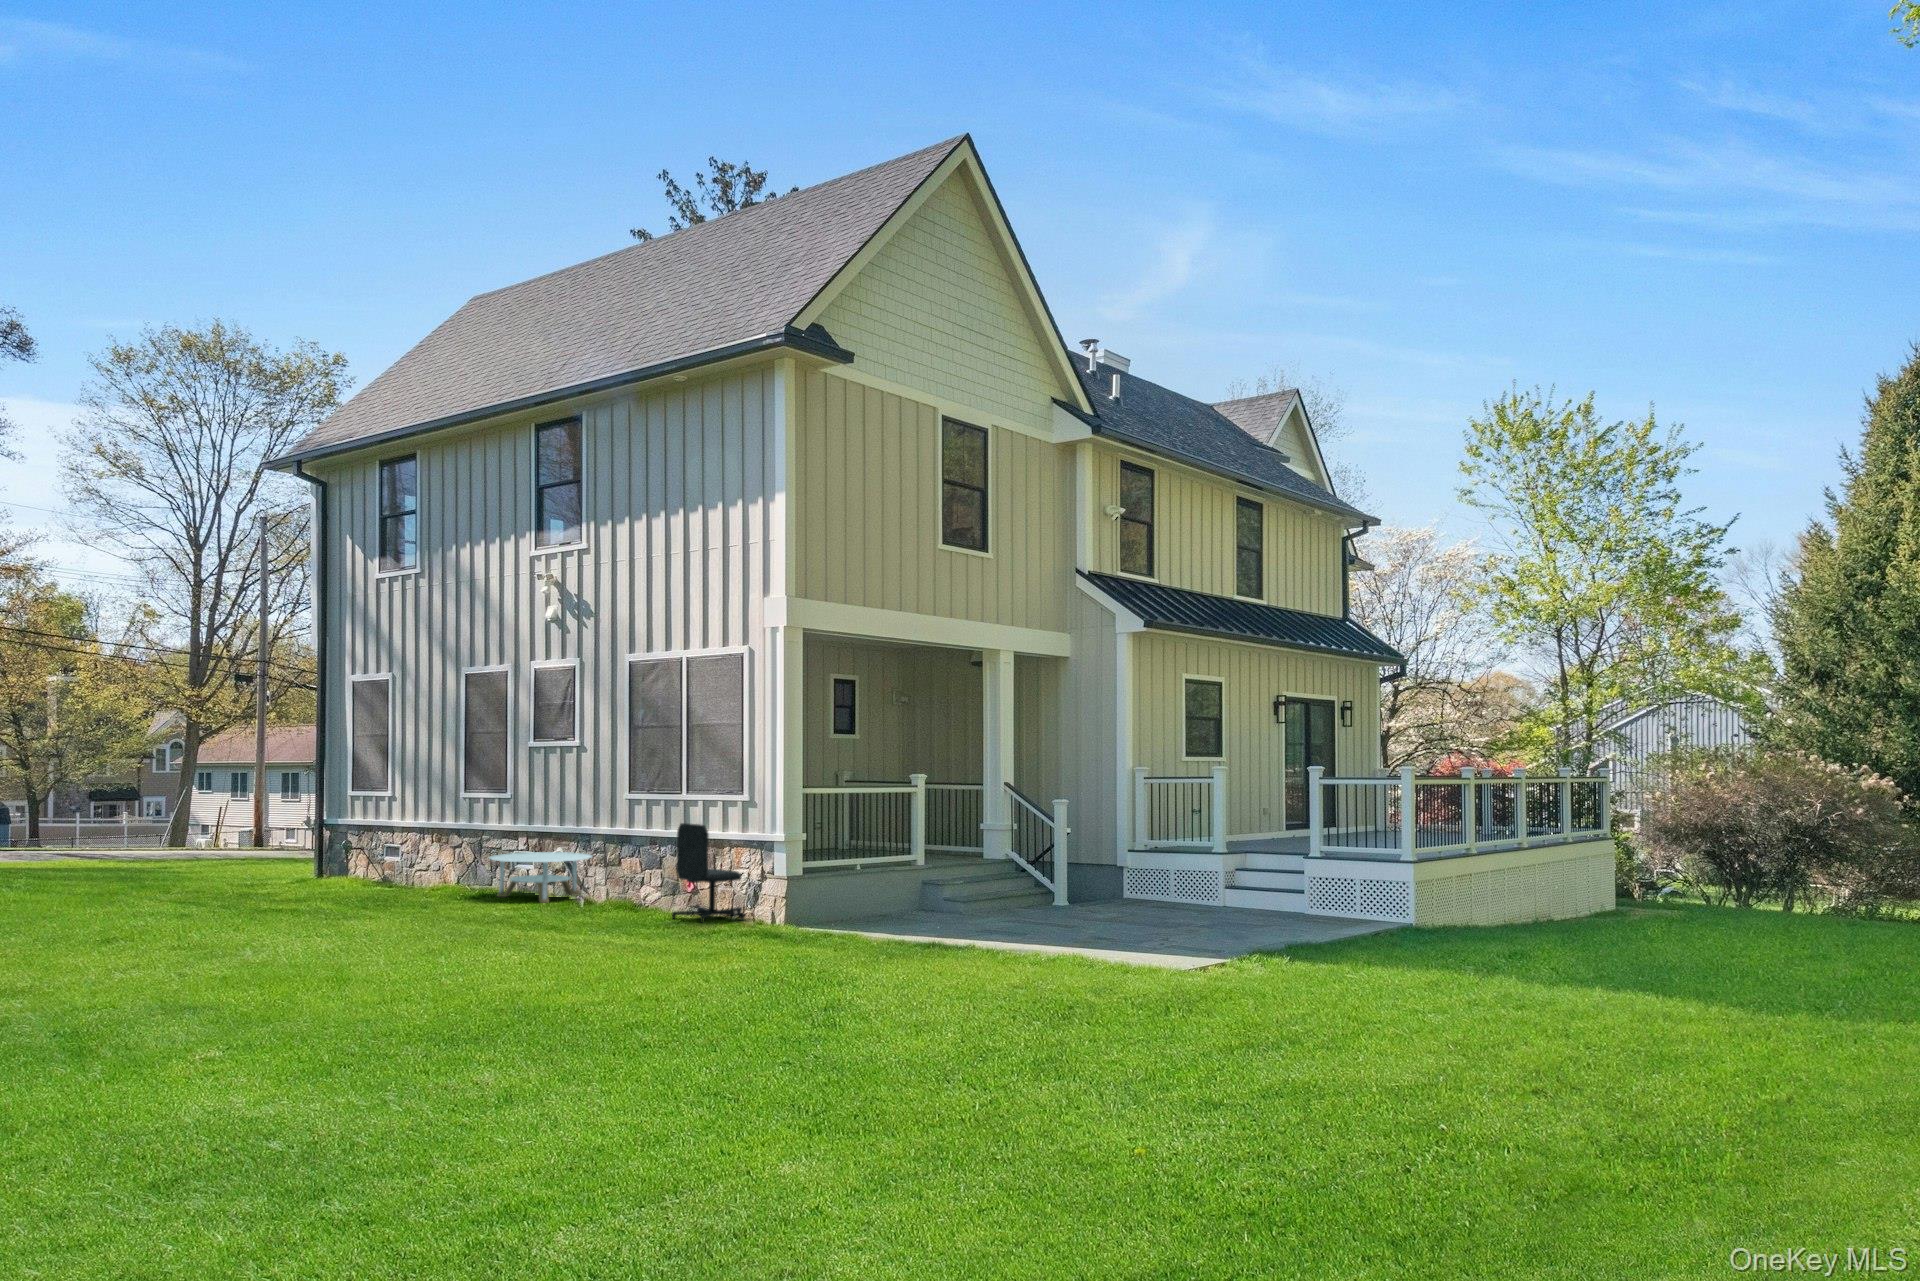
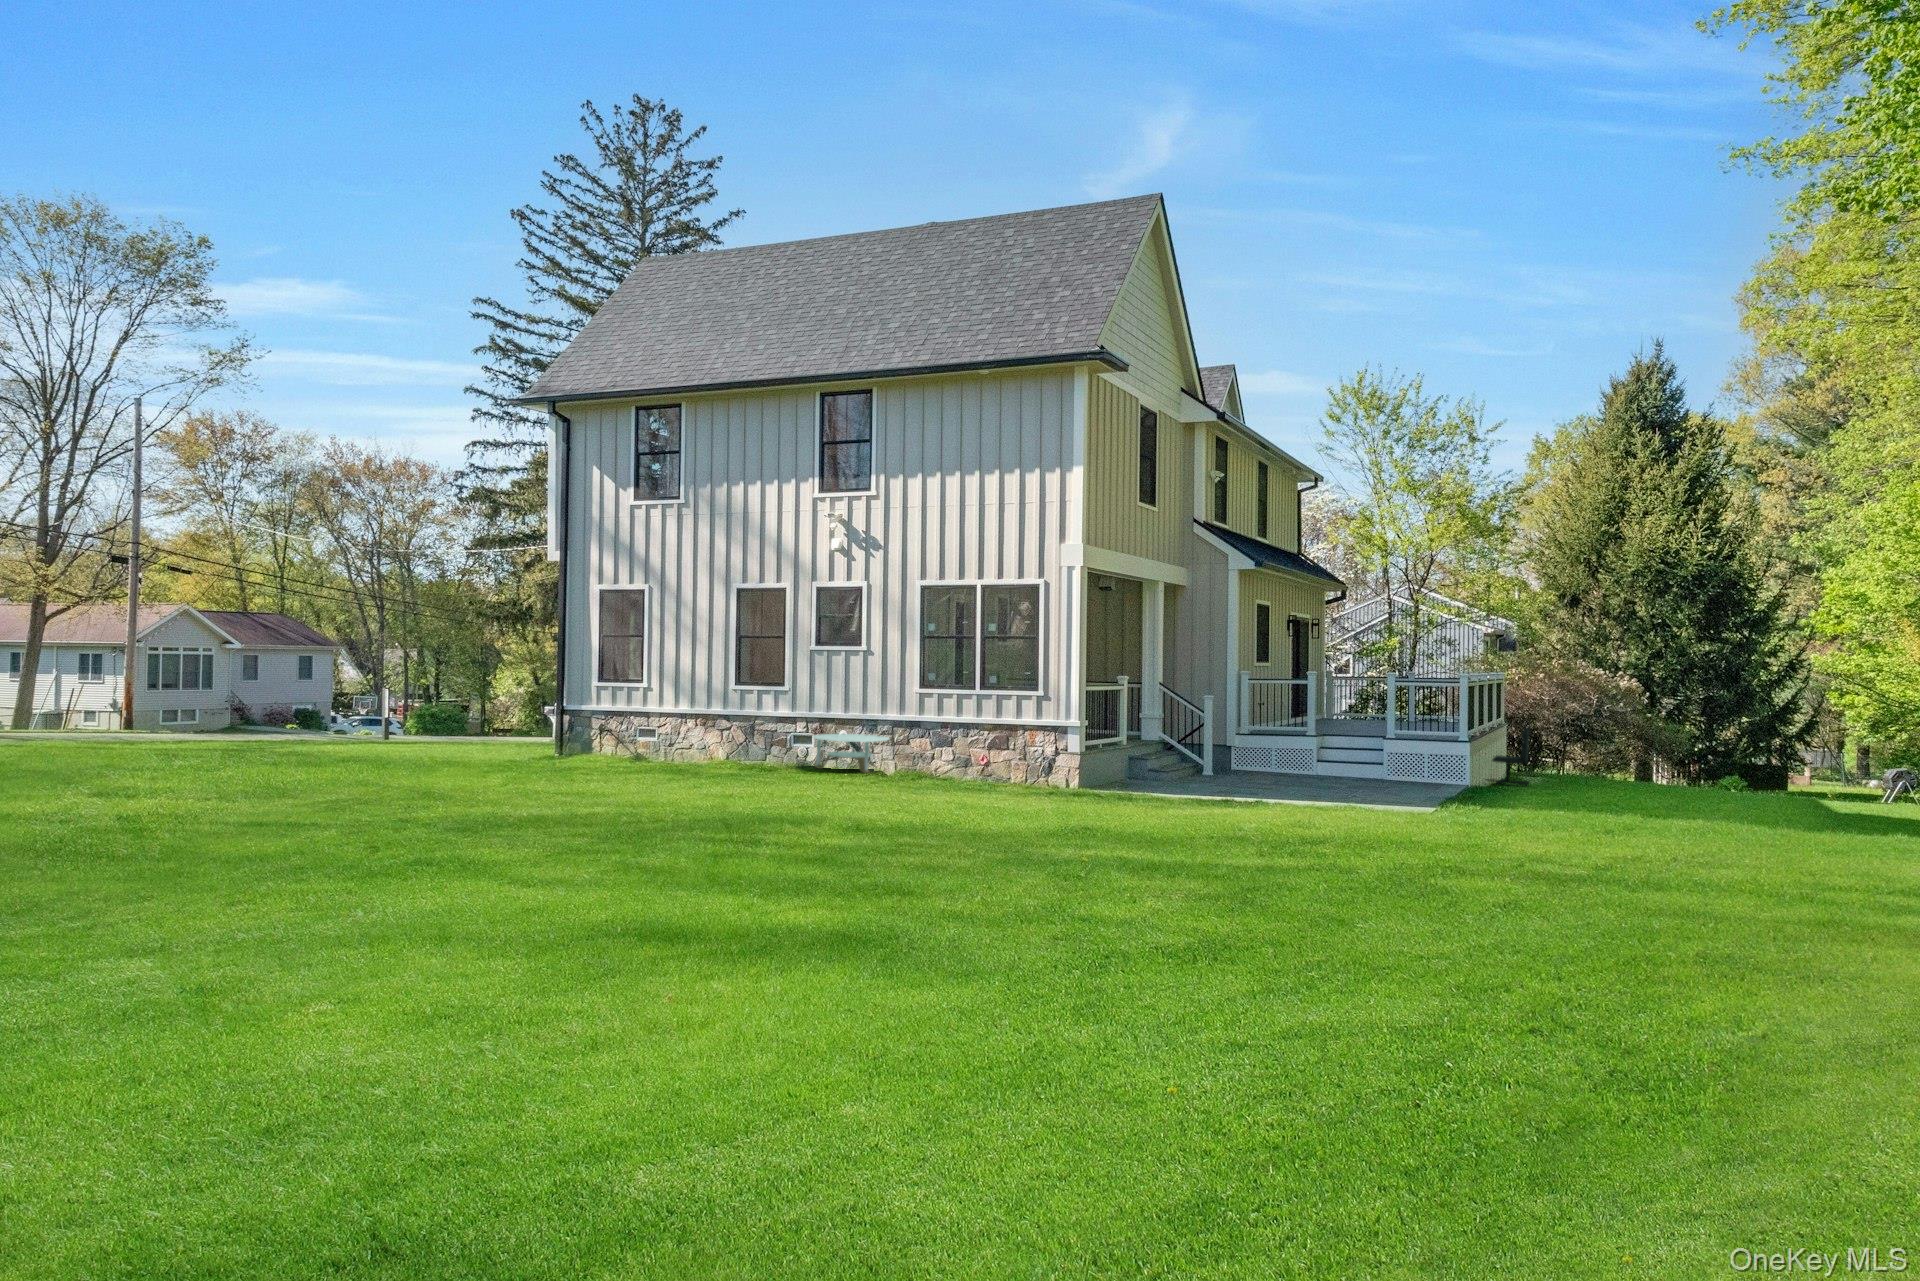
chair: present [672,823,745,923] -> present [1486,728,1529,787]

